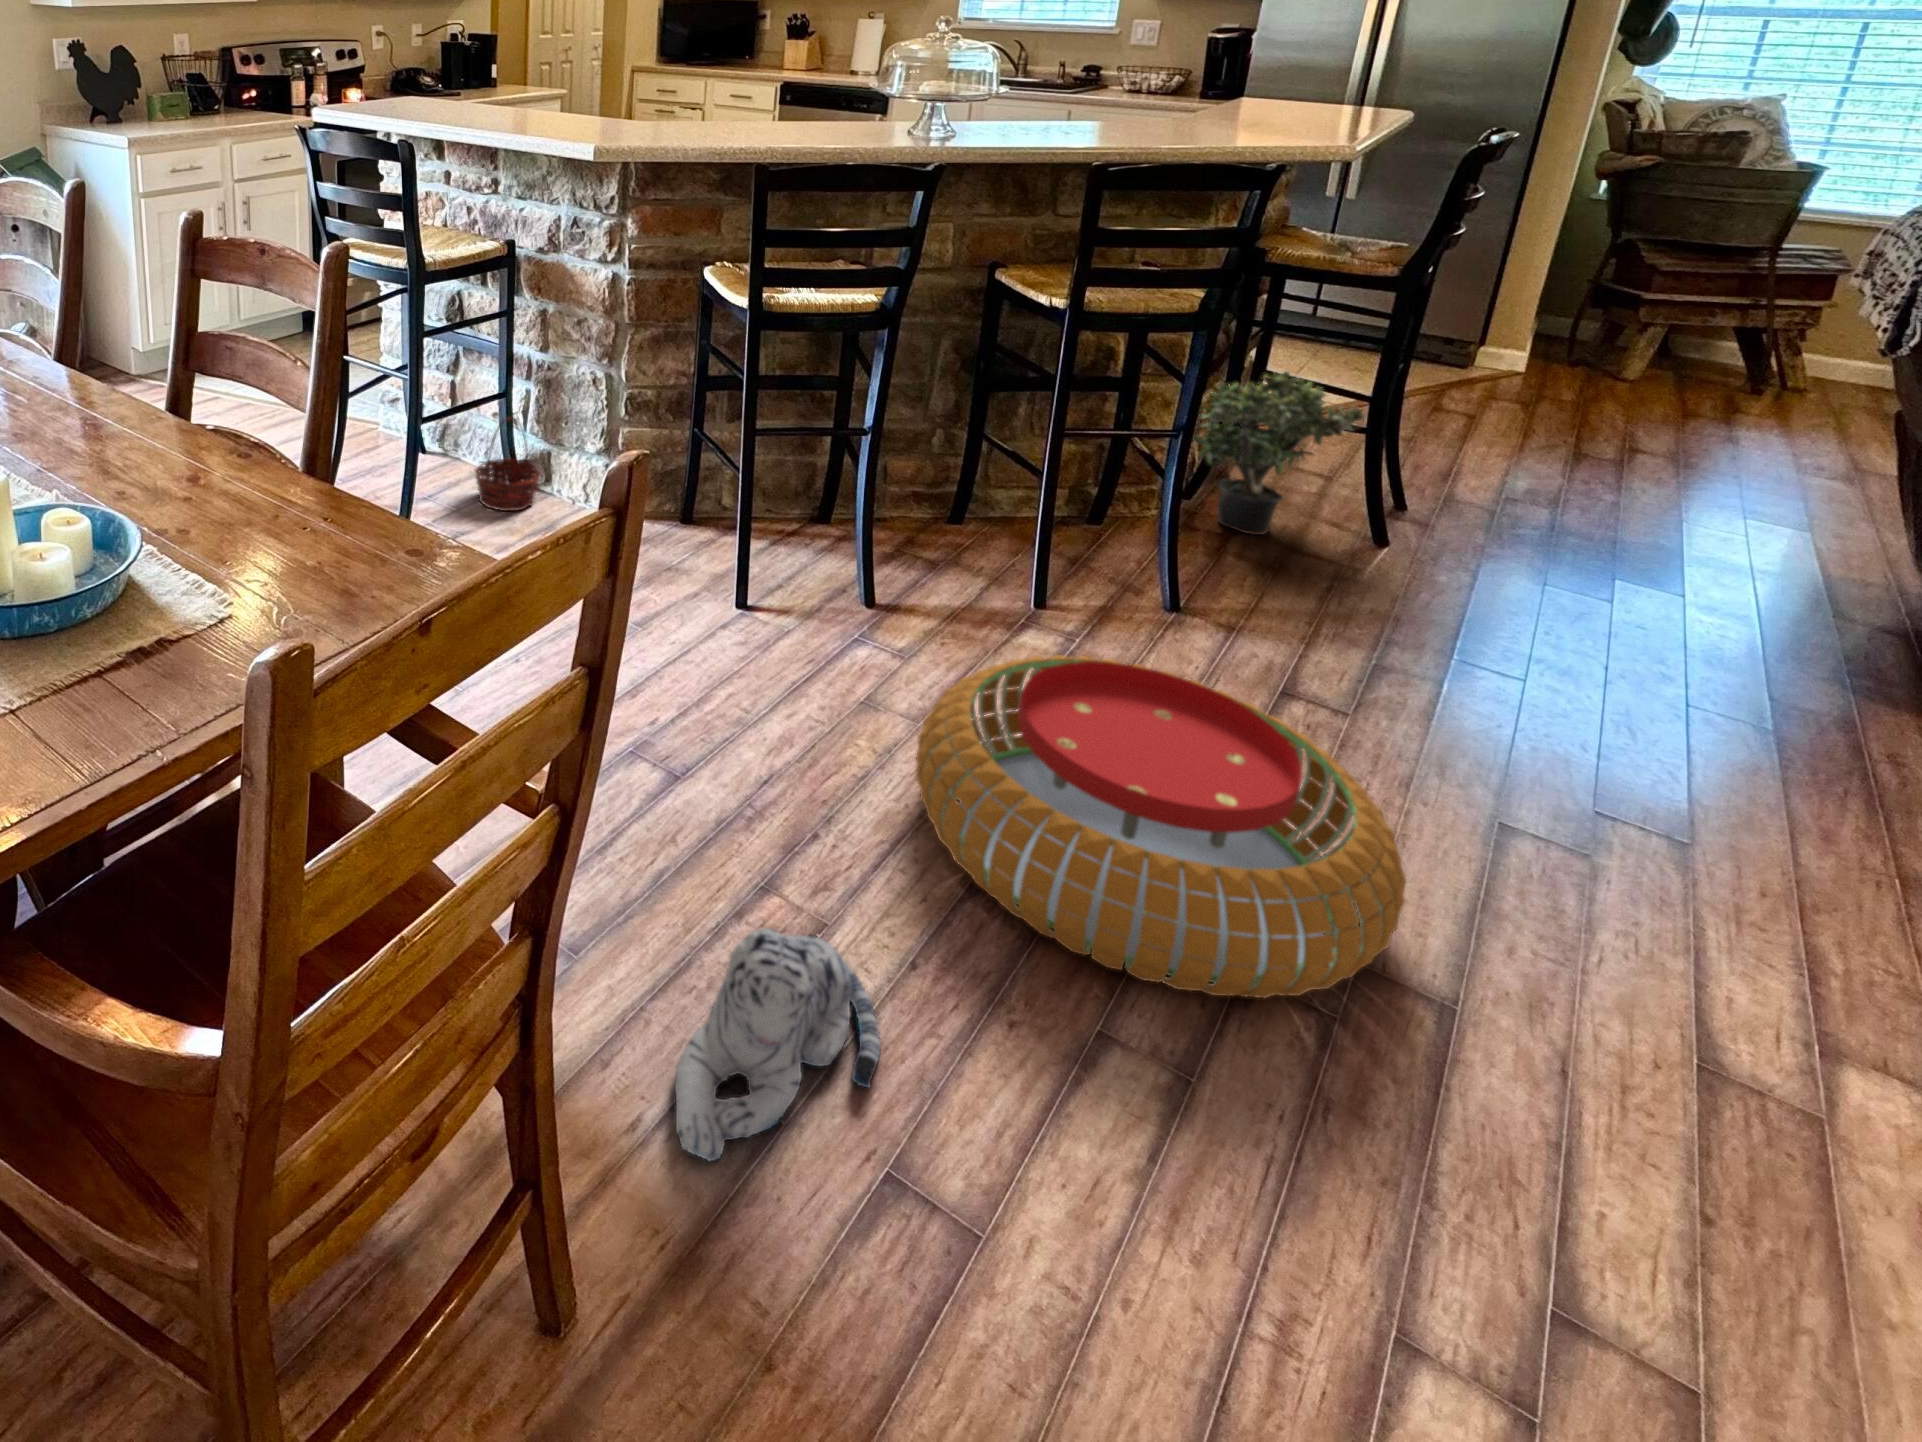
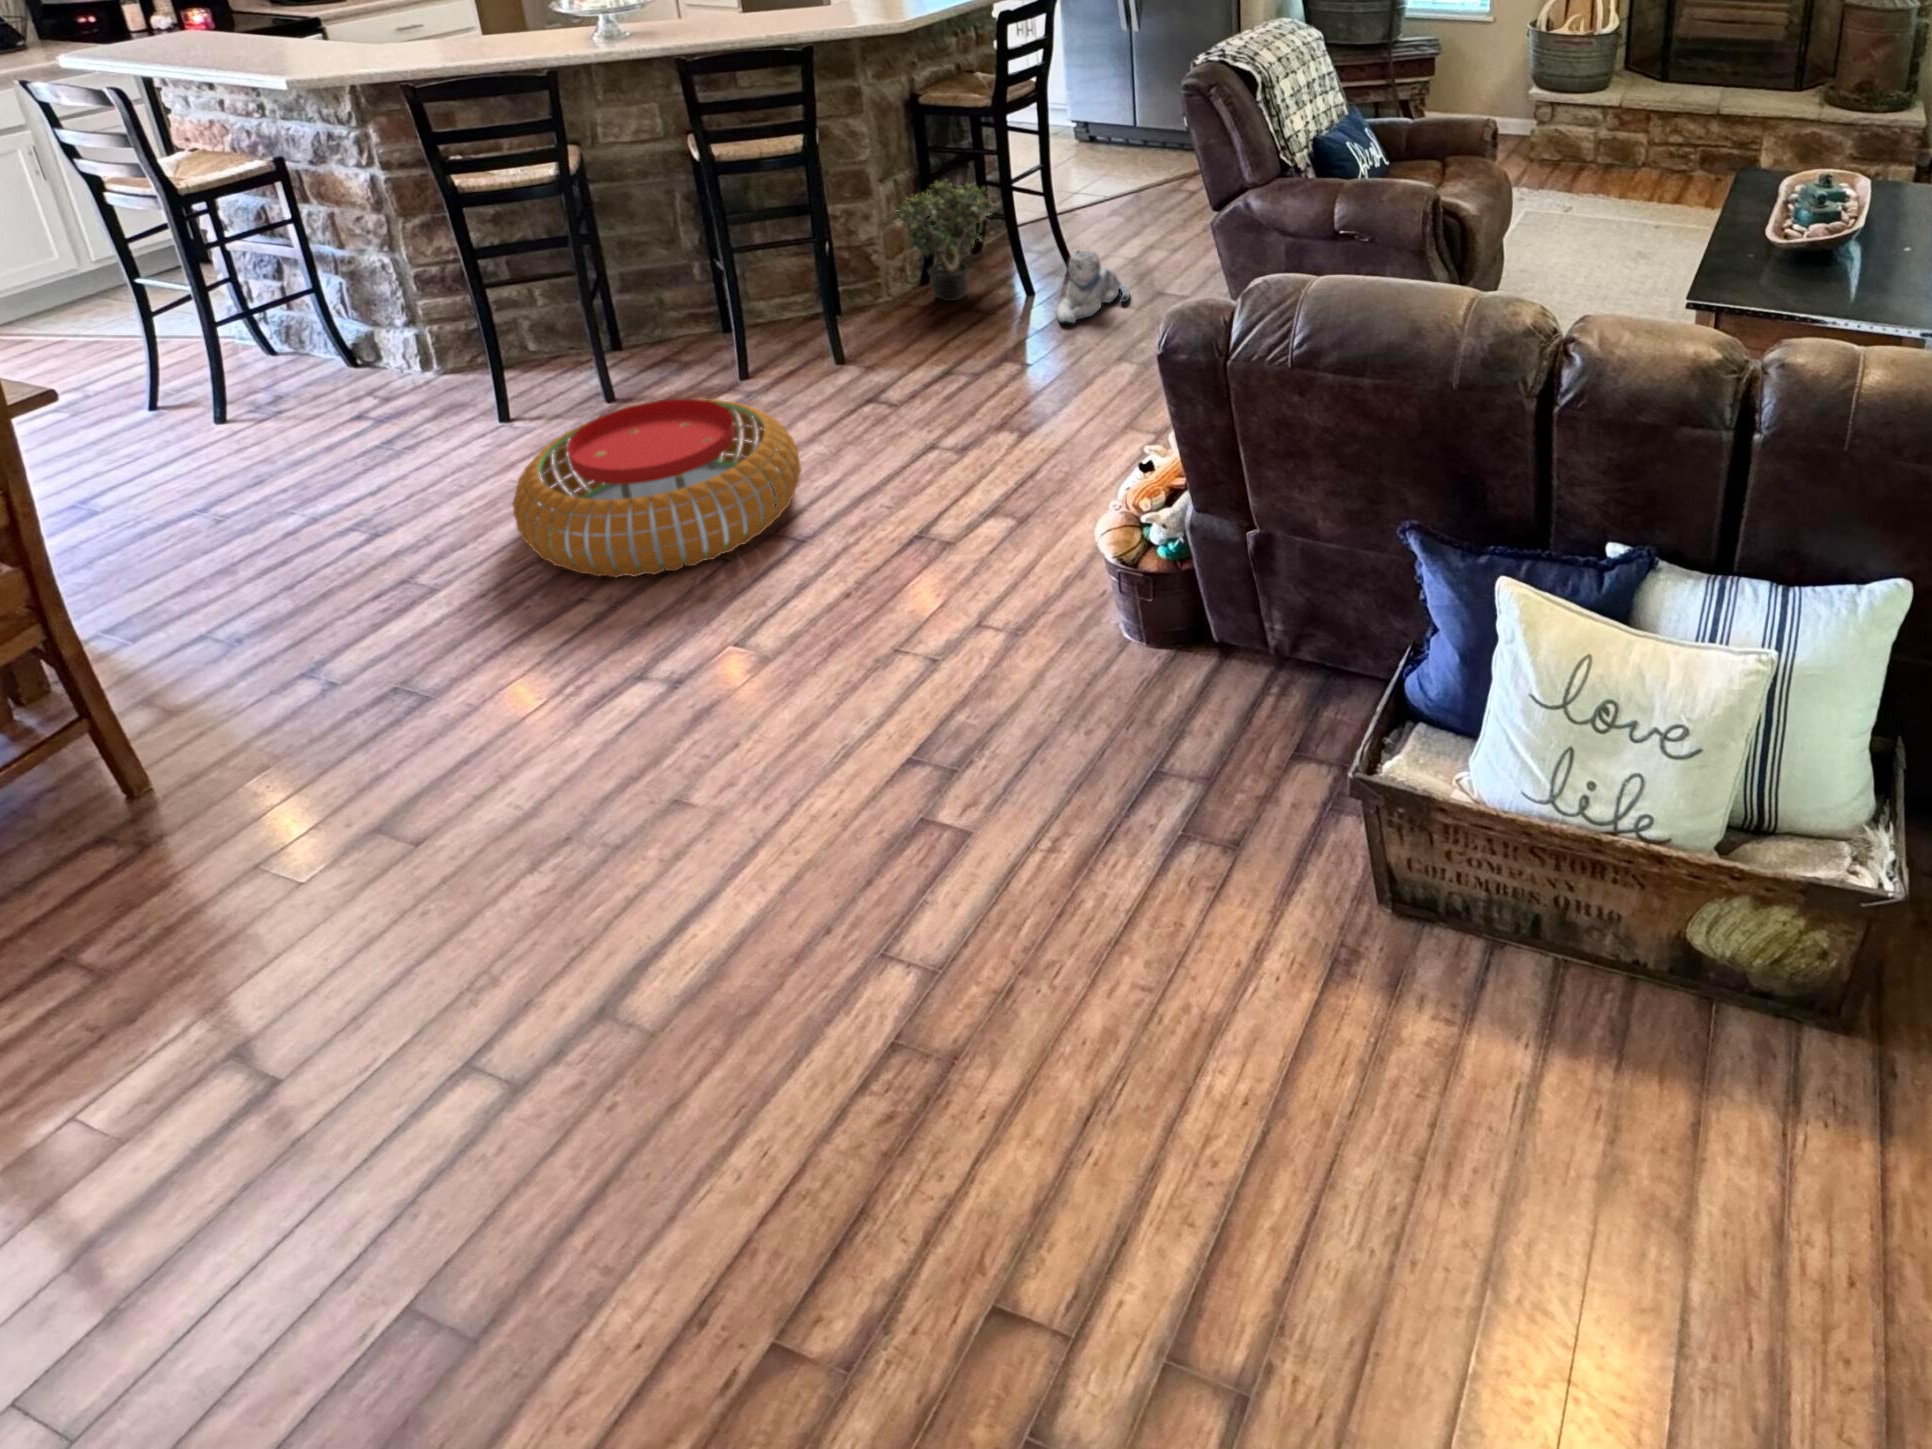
basket: present [475,418,540,511] -> none [296,309,364,390]
plush toy: present [675,928,881,1161] -> present [1057,250,1130,323]

